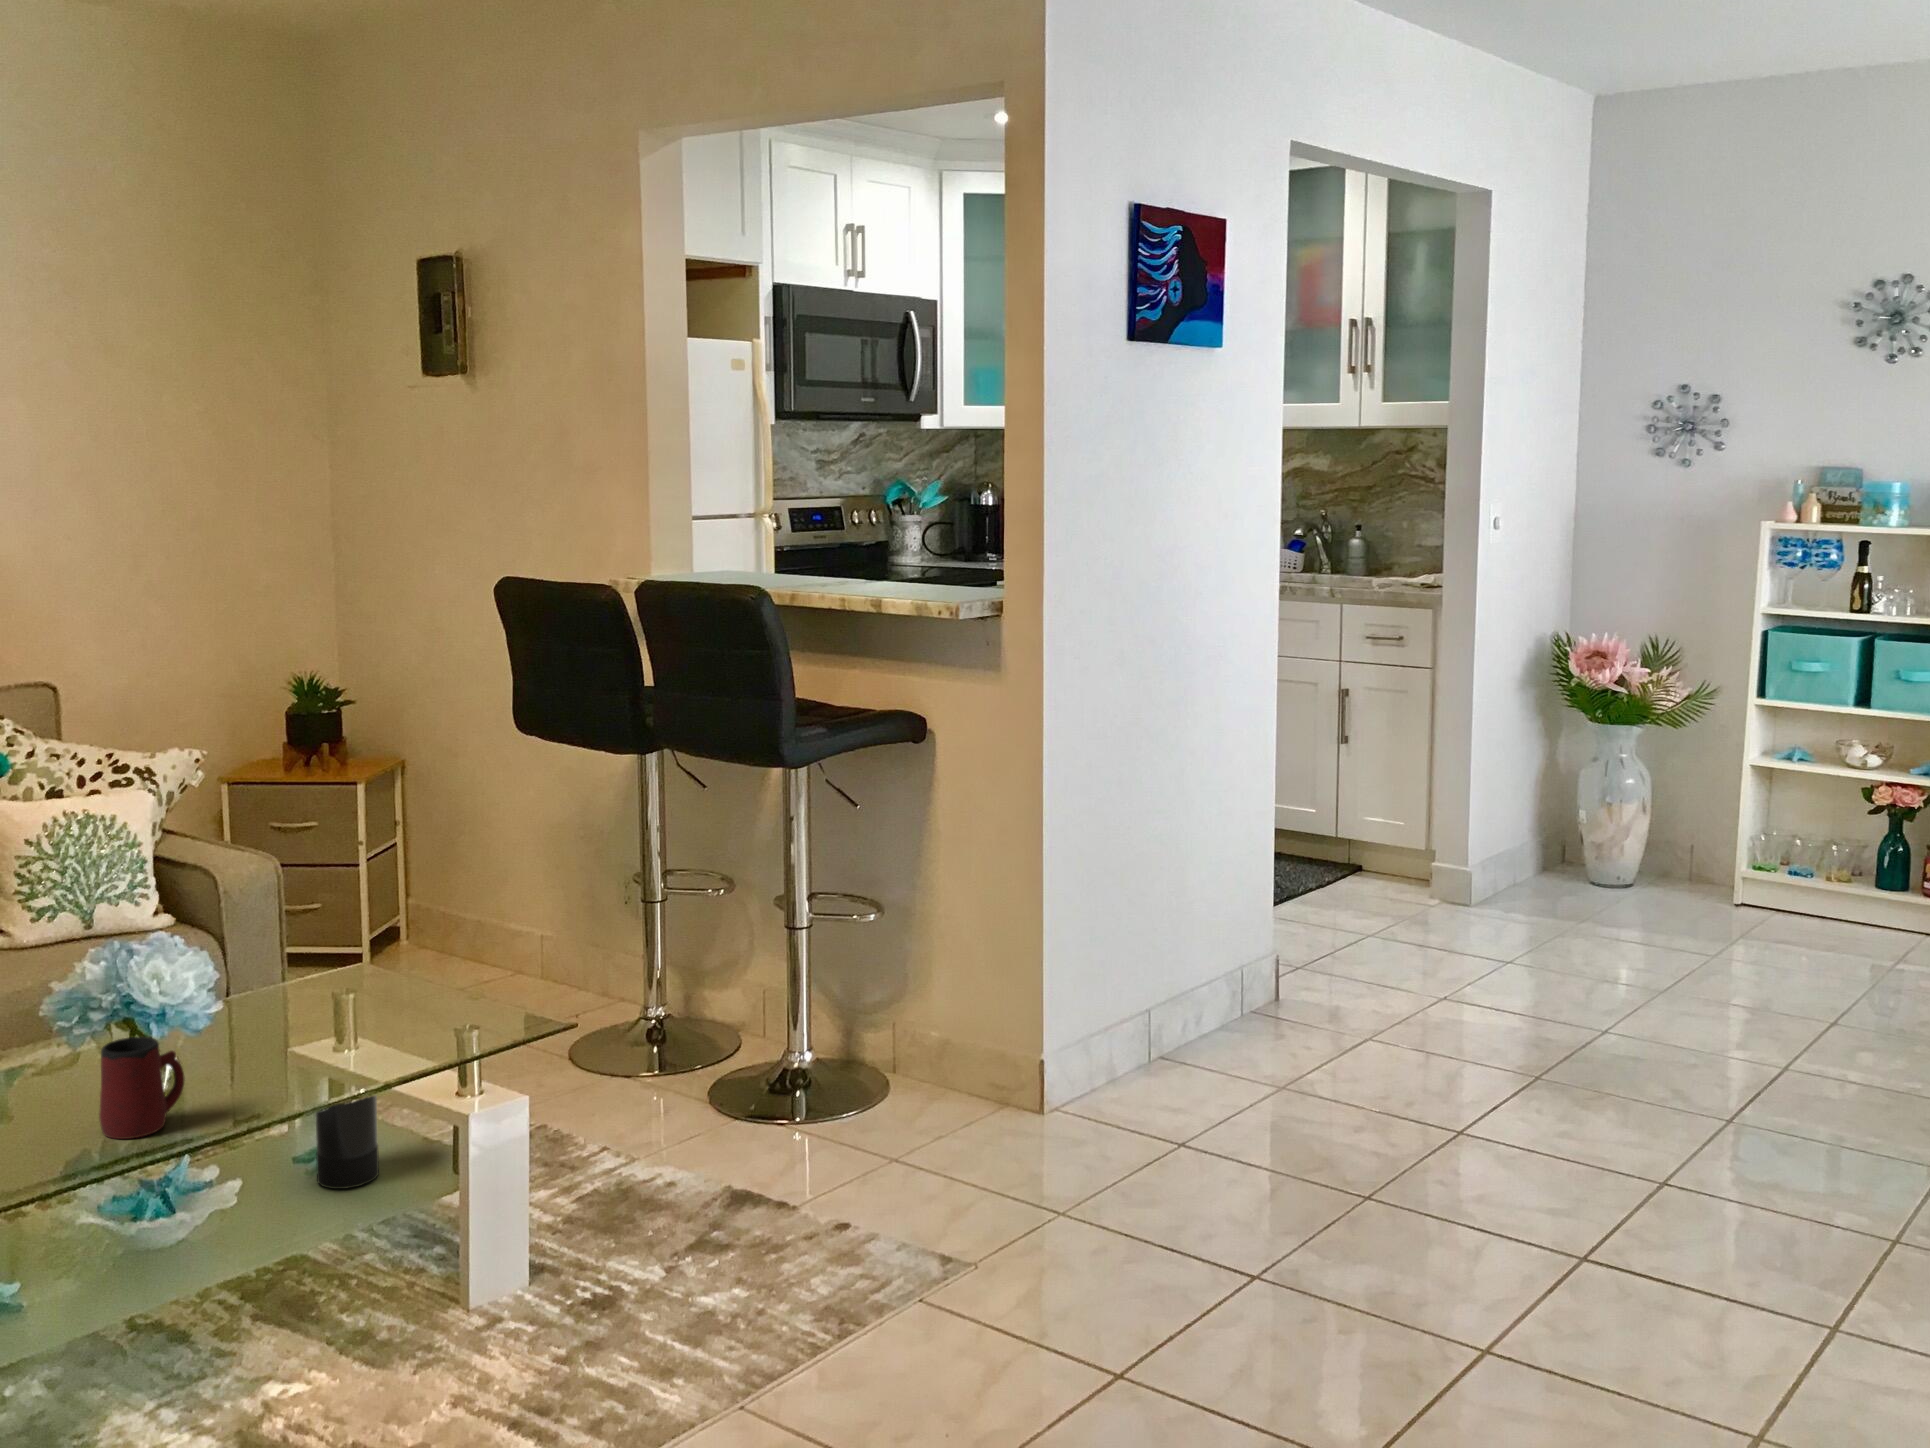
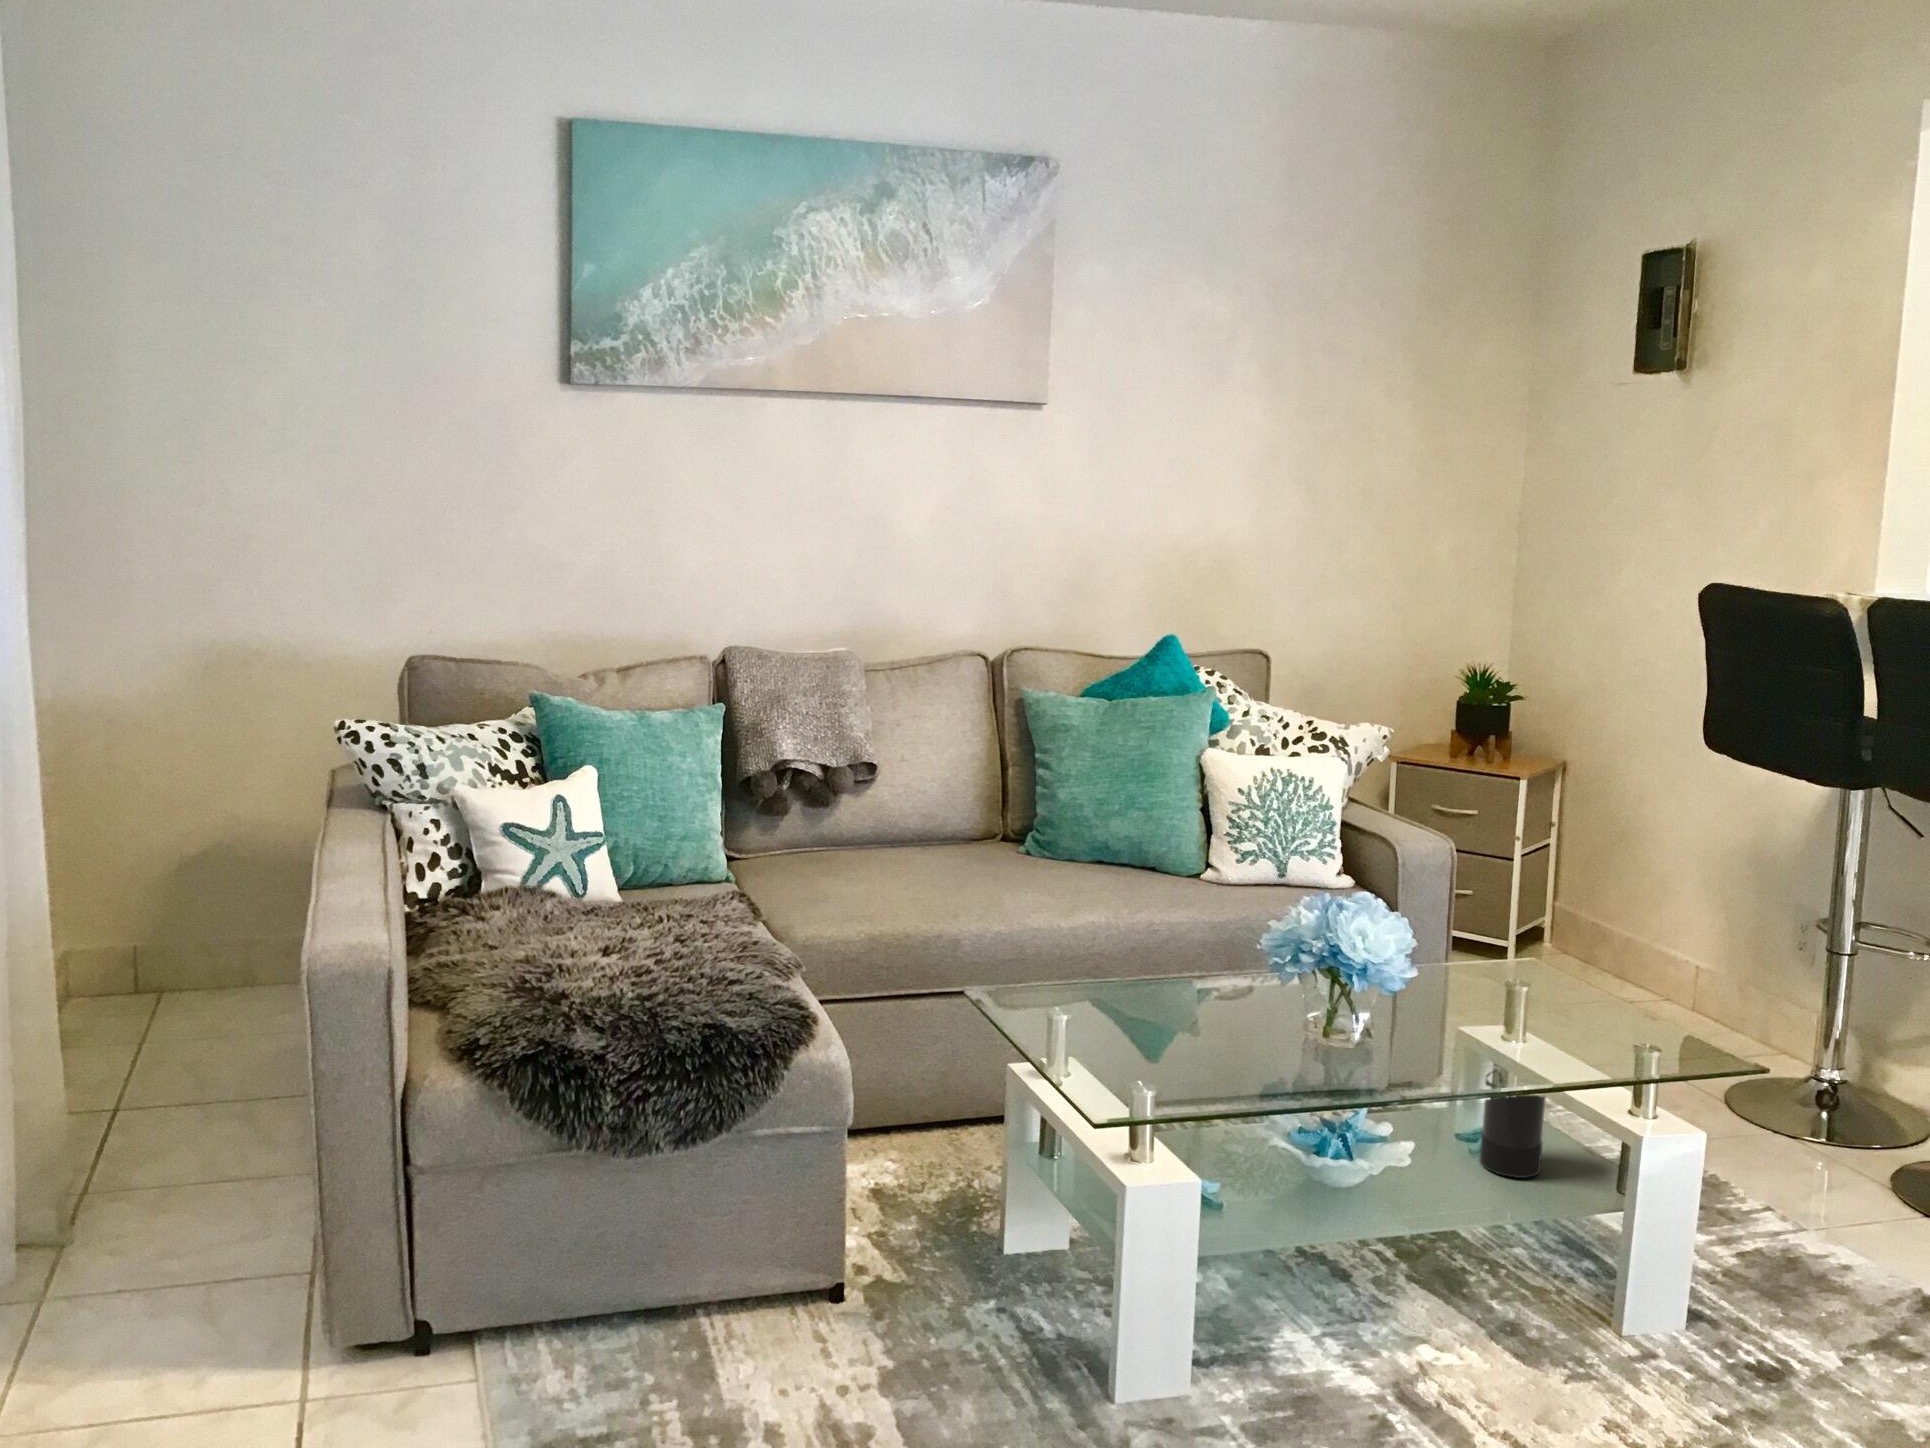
mug: present [99,1037,185,1139] -> none [1301,984,1375,1078]

